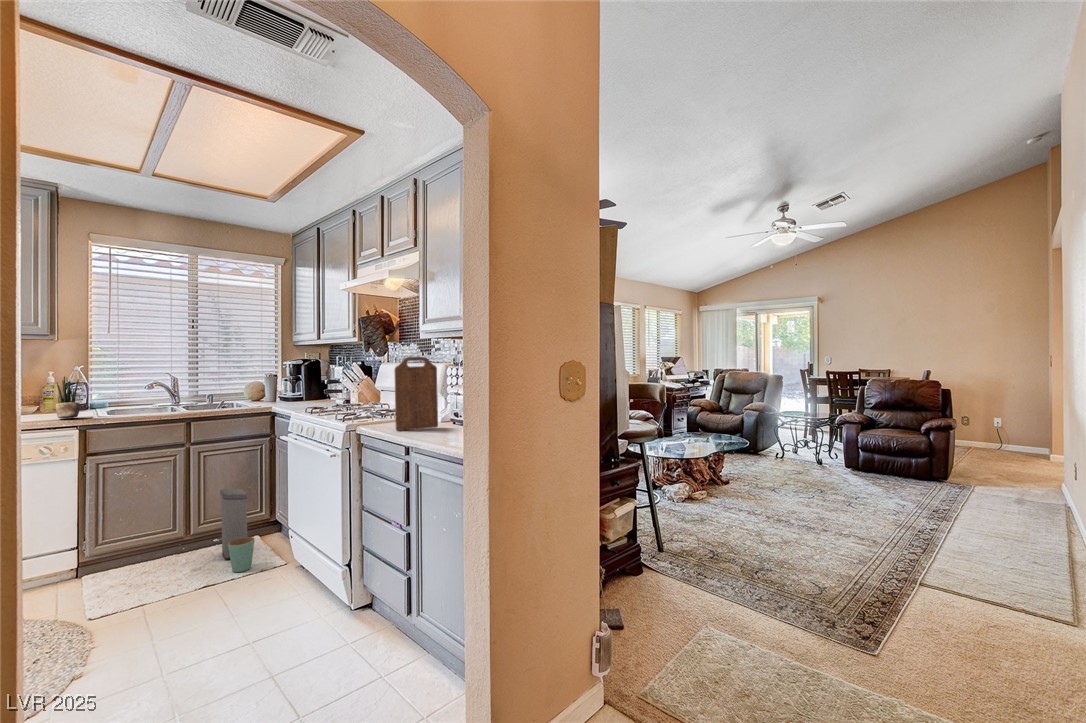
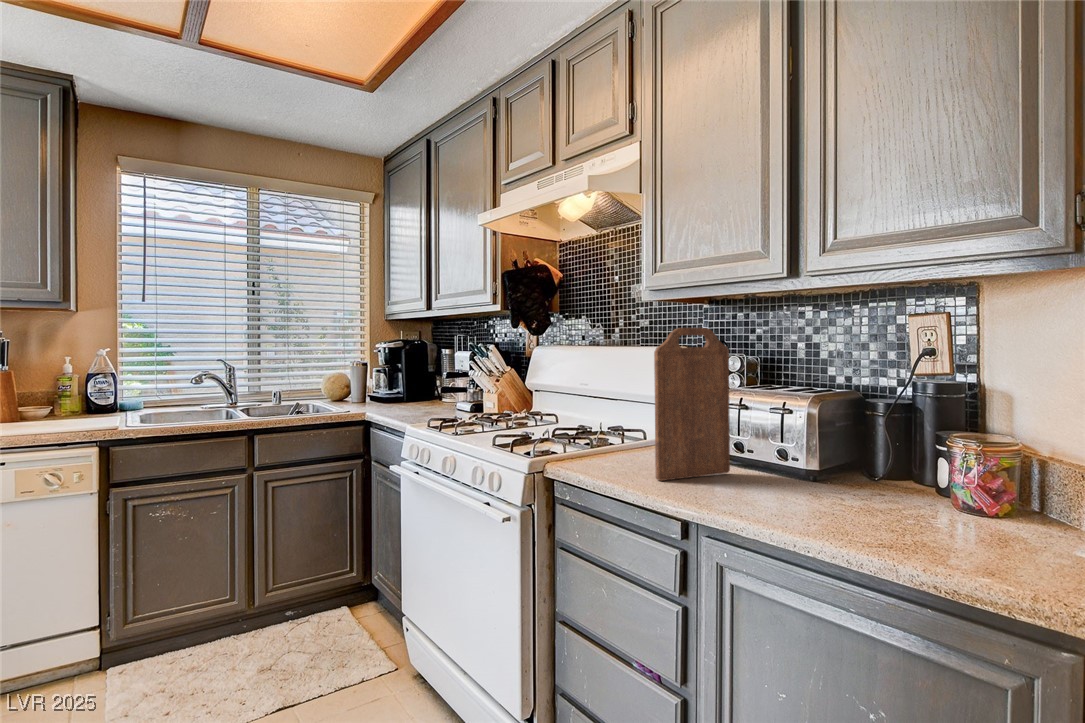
potted plant: present [56,377,80,418] -> none [67,363,100,428]
trash can: present [220,489,255,572] -> none [299,540,353,685]

